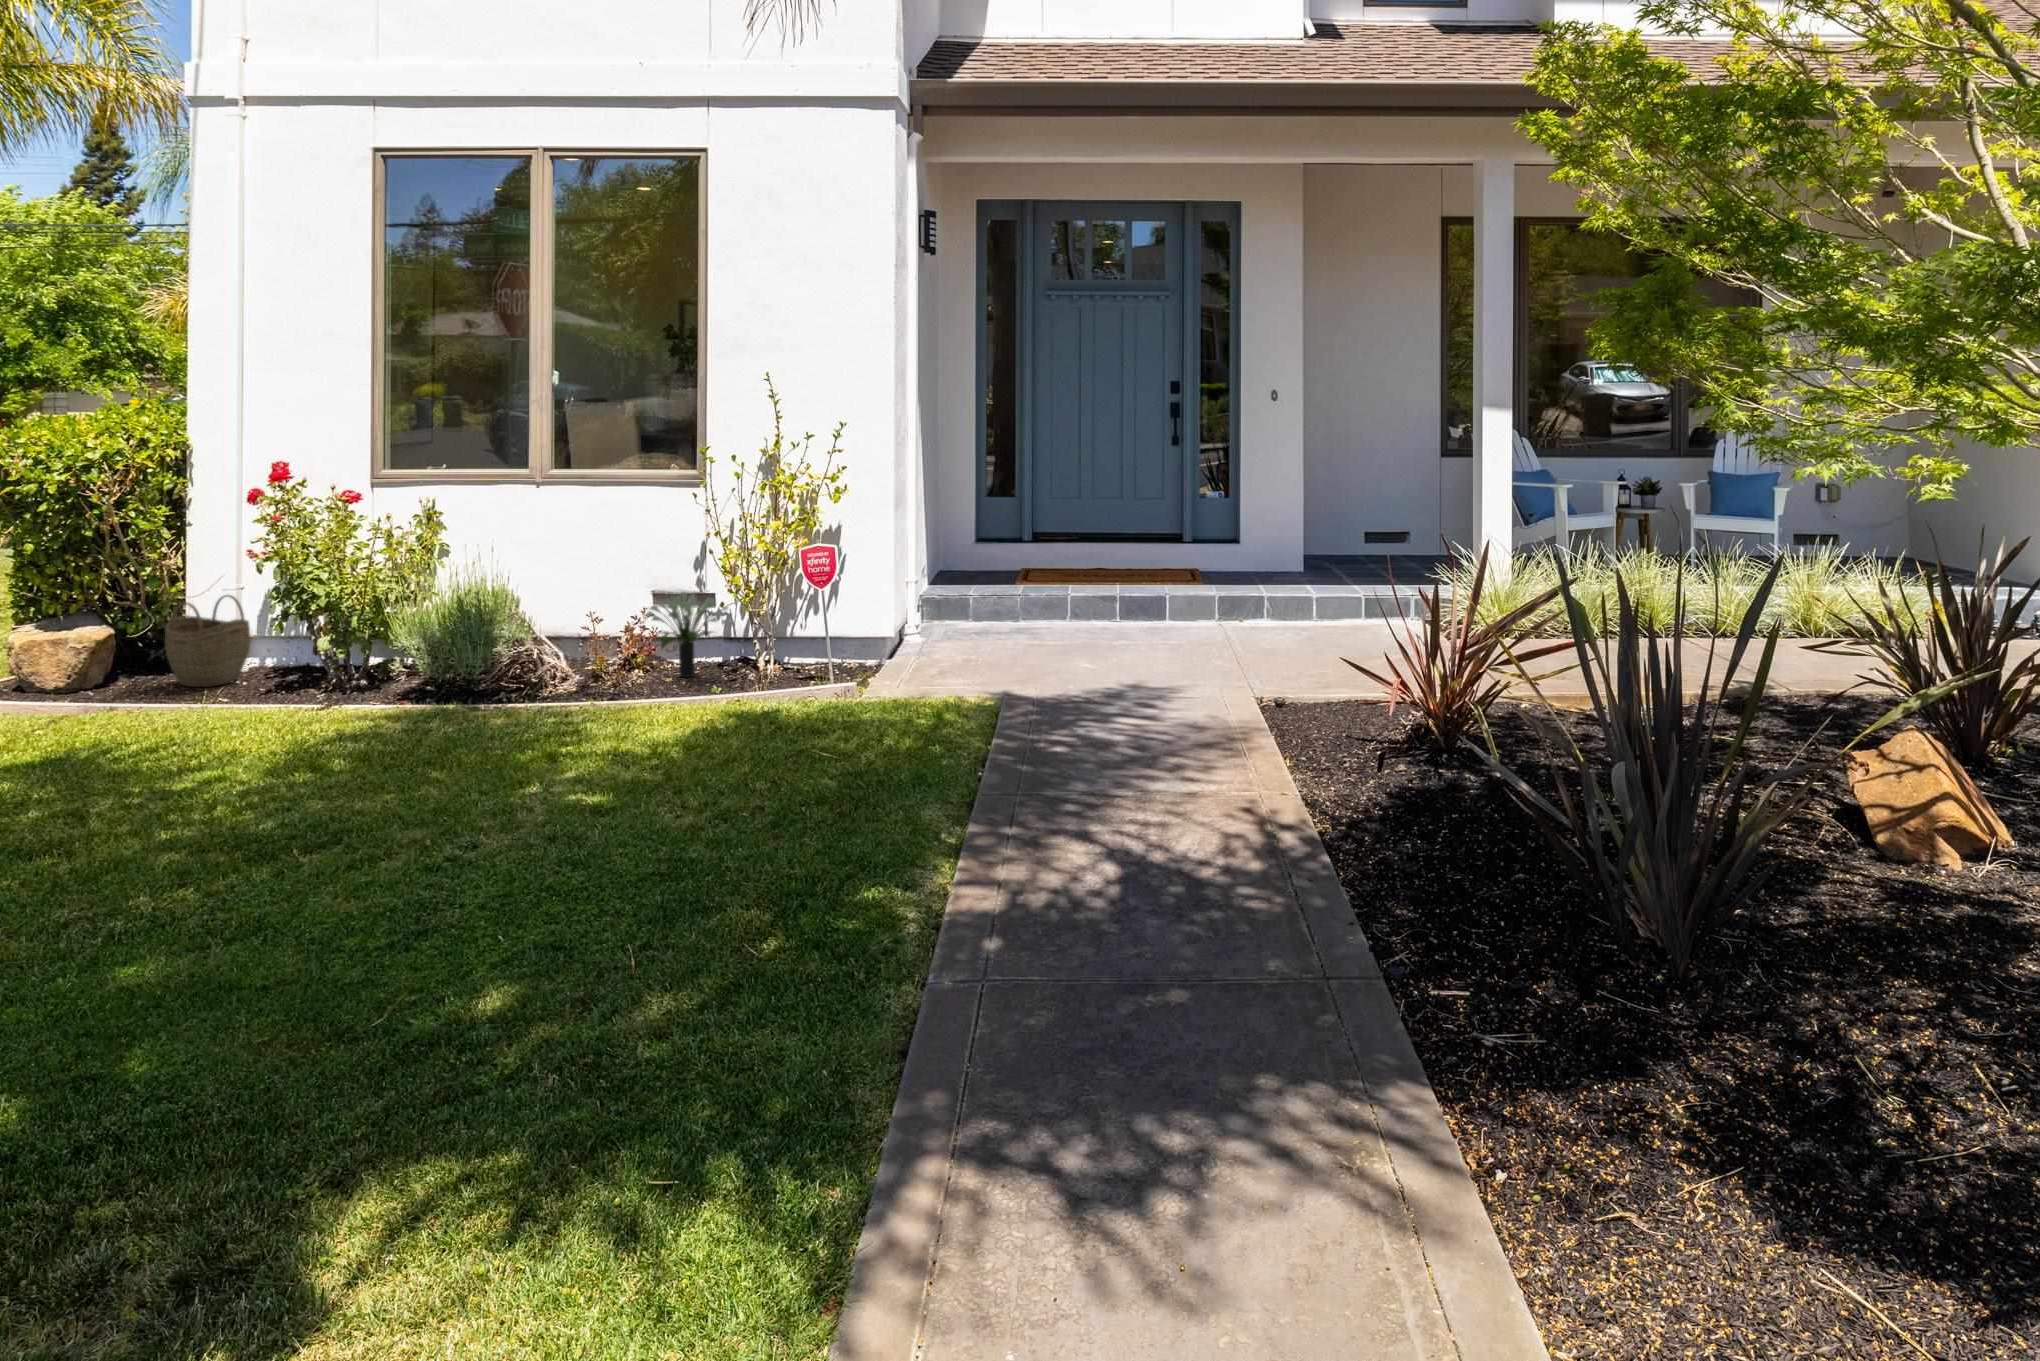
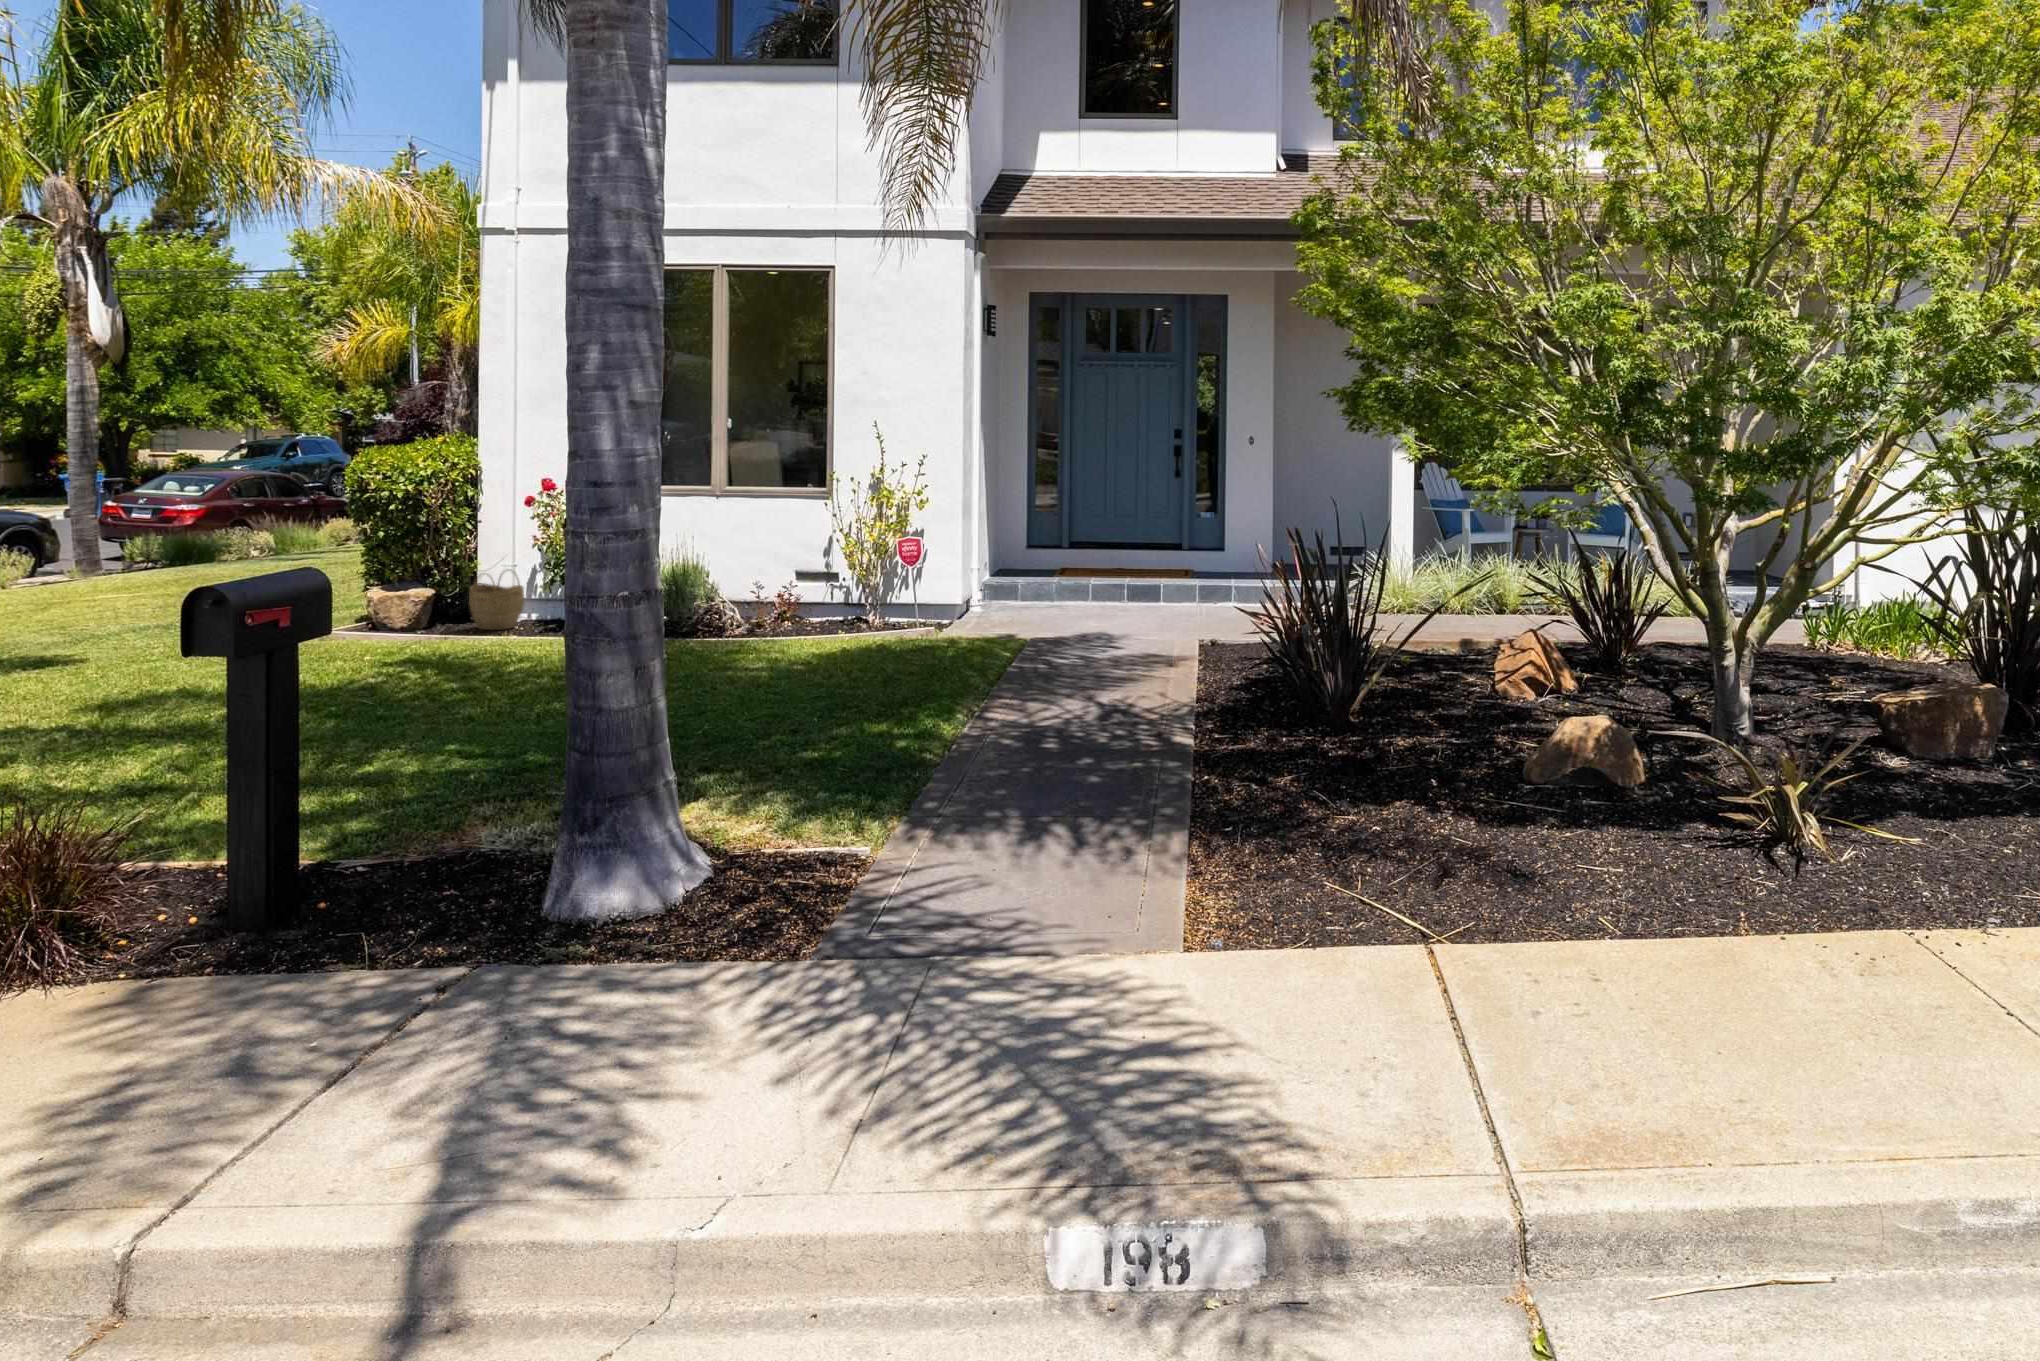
potted plant: present [646,592,728,678] -> none [791,570,847,628]

